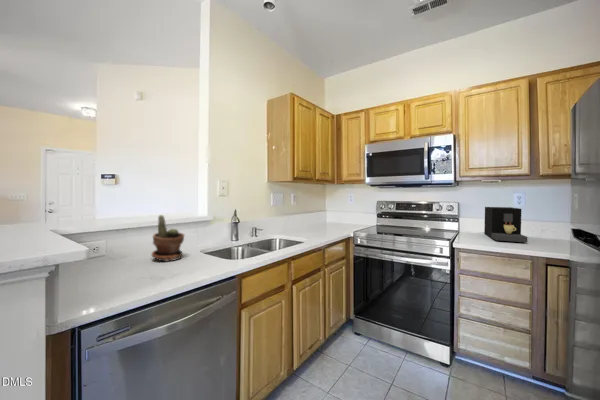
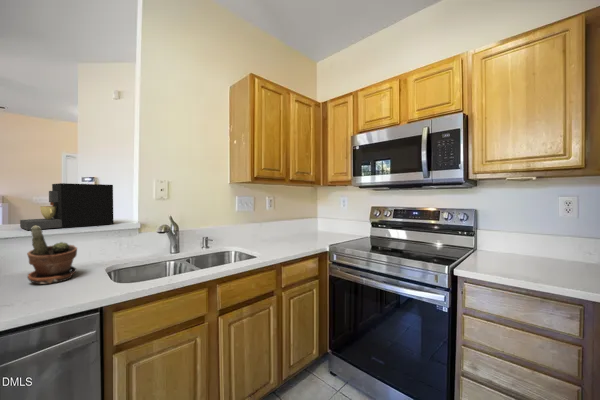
coffee maker: present [484,207,527,242] -> present [20,183,114,230]

